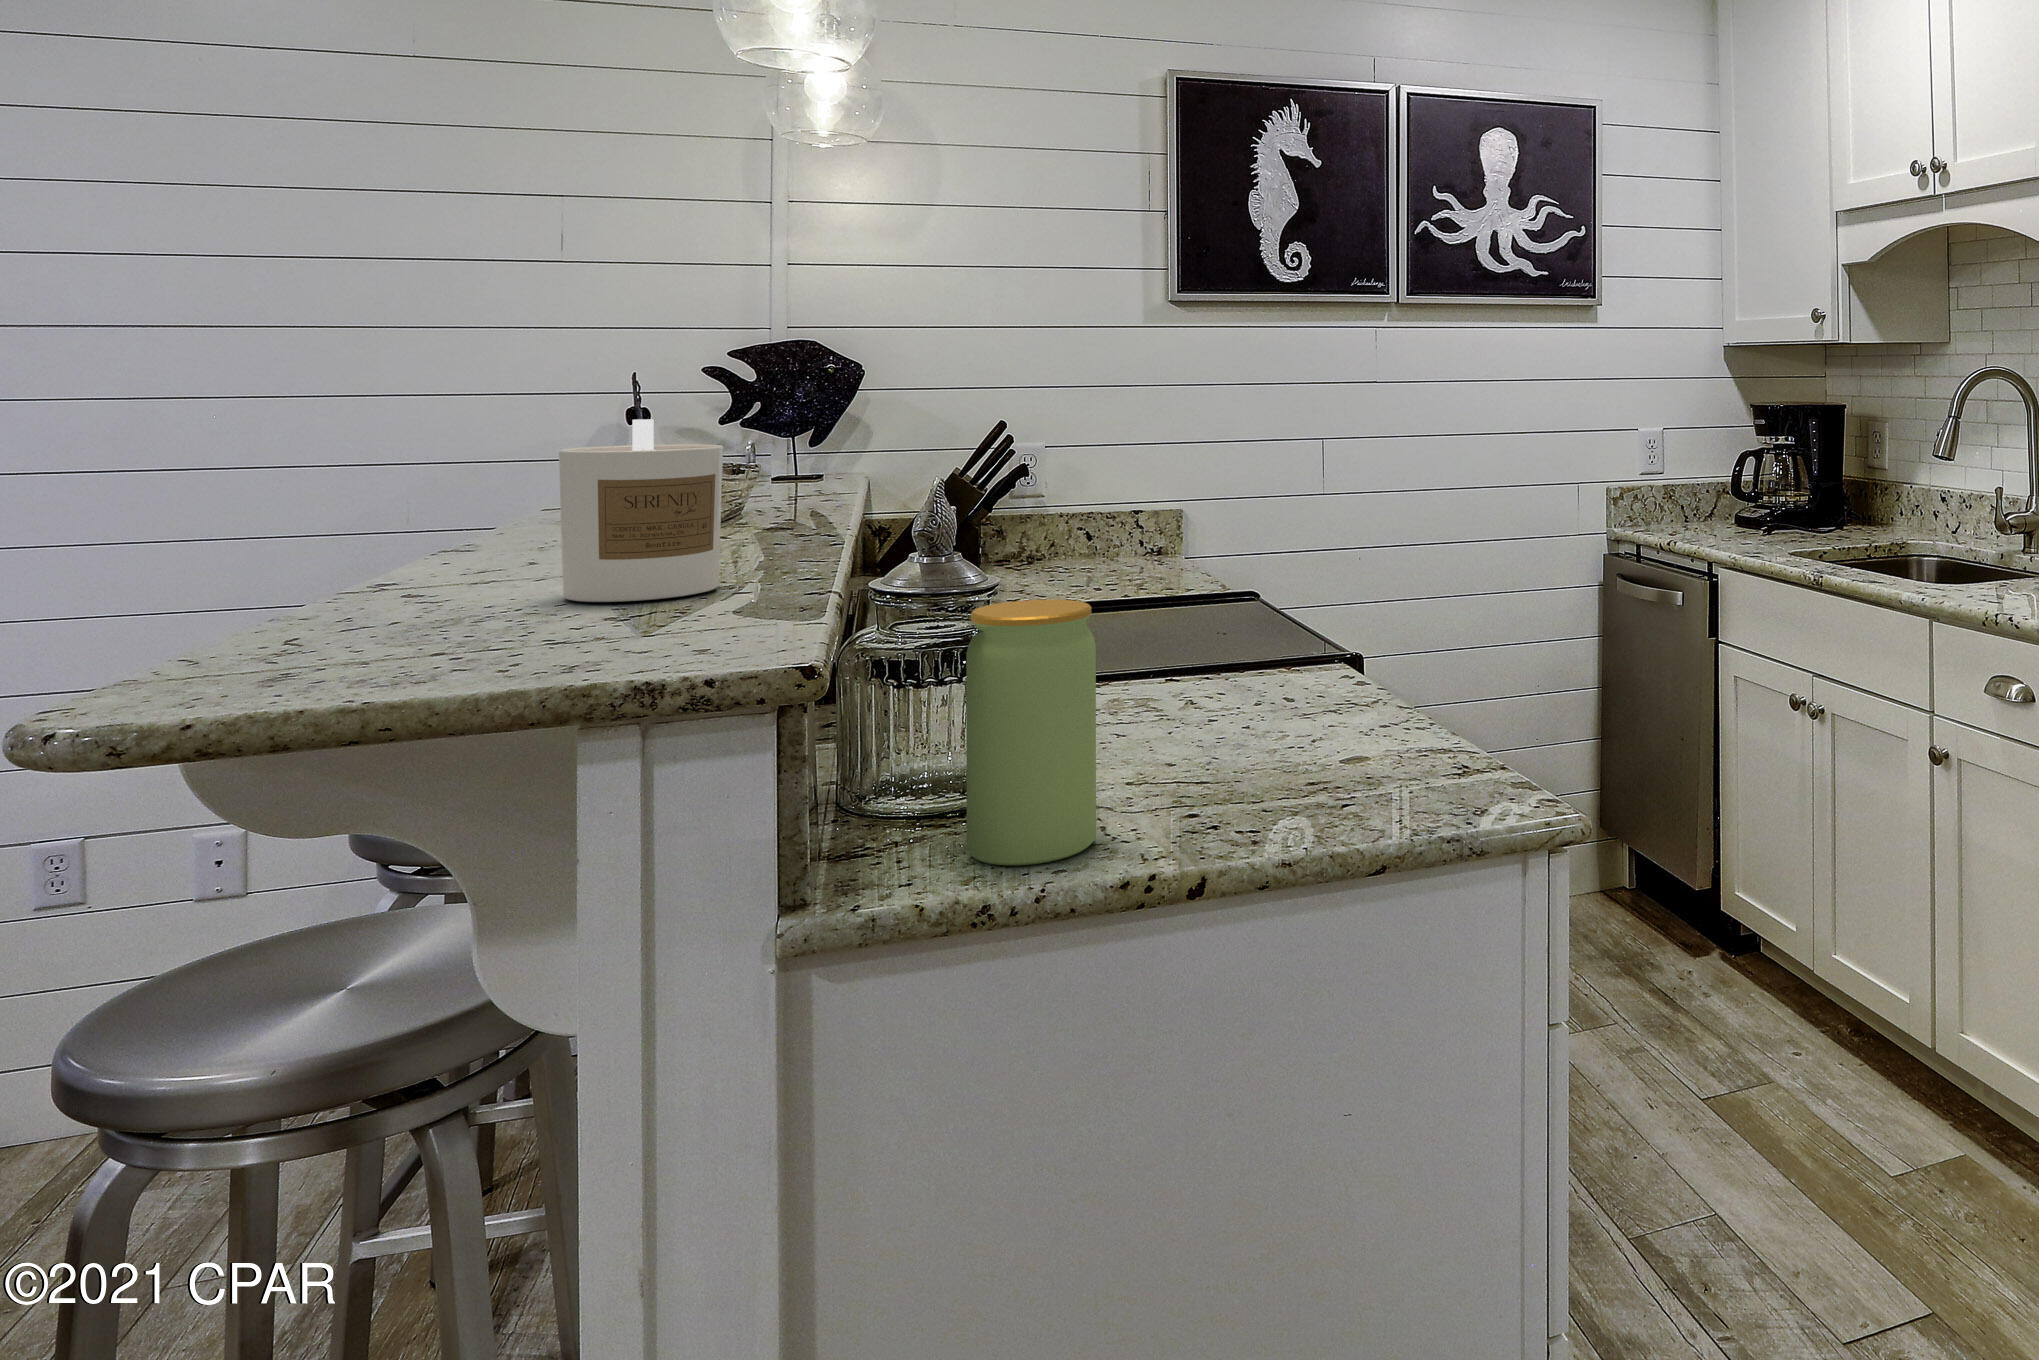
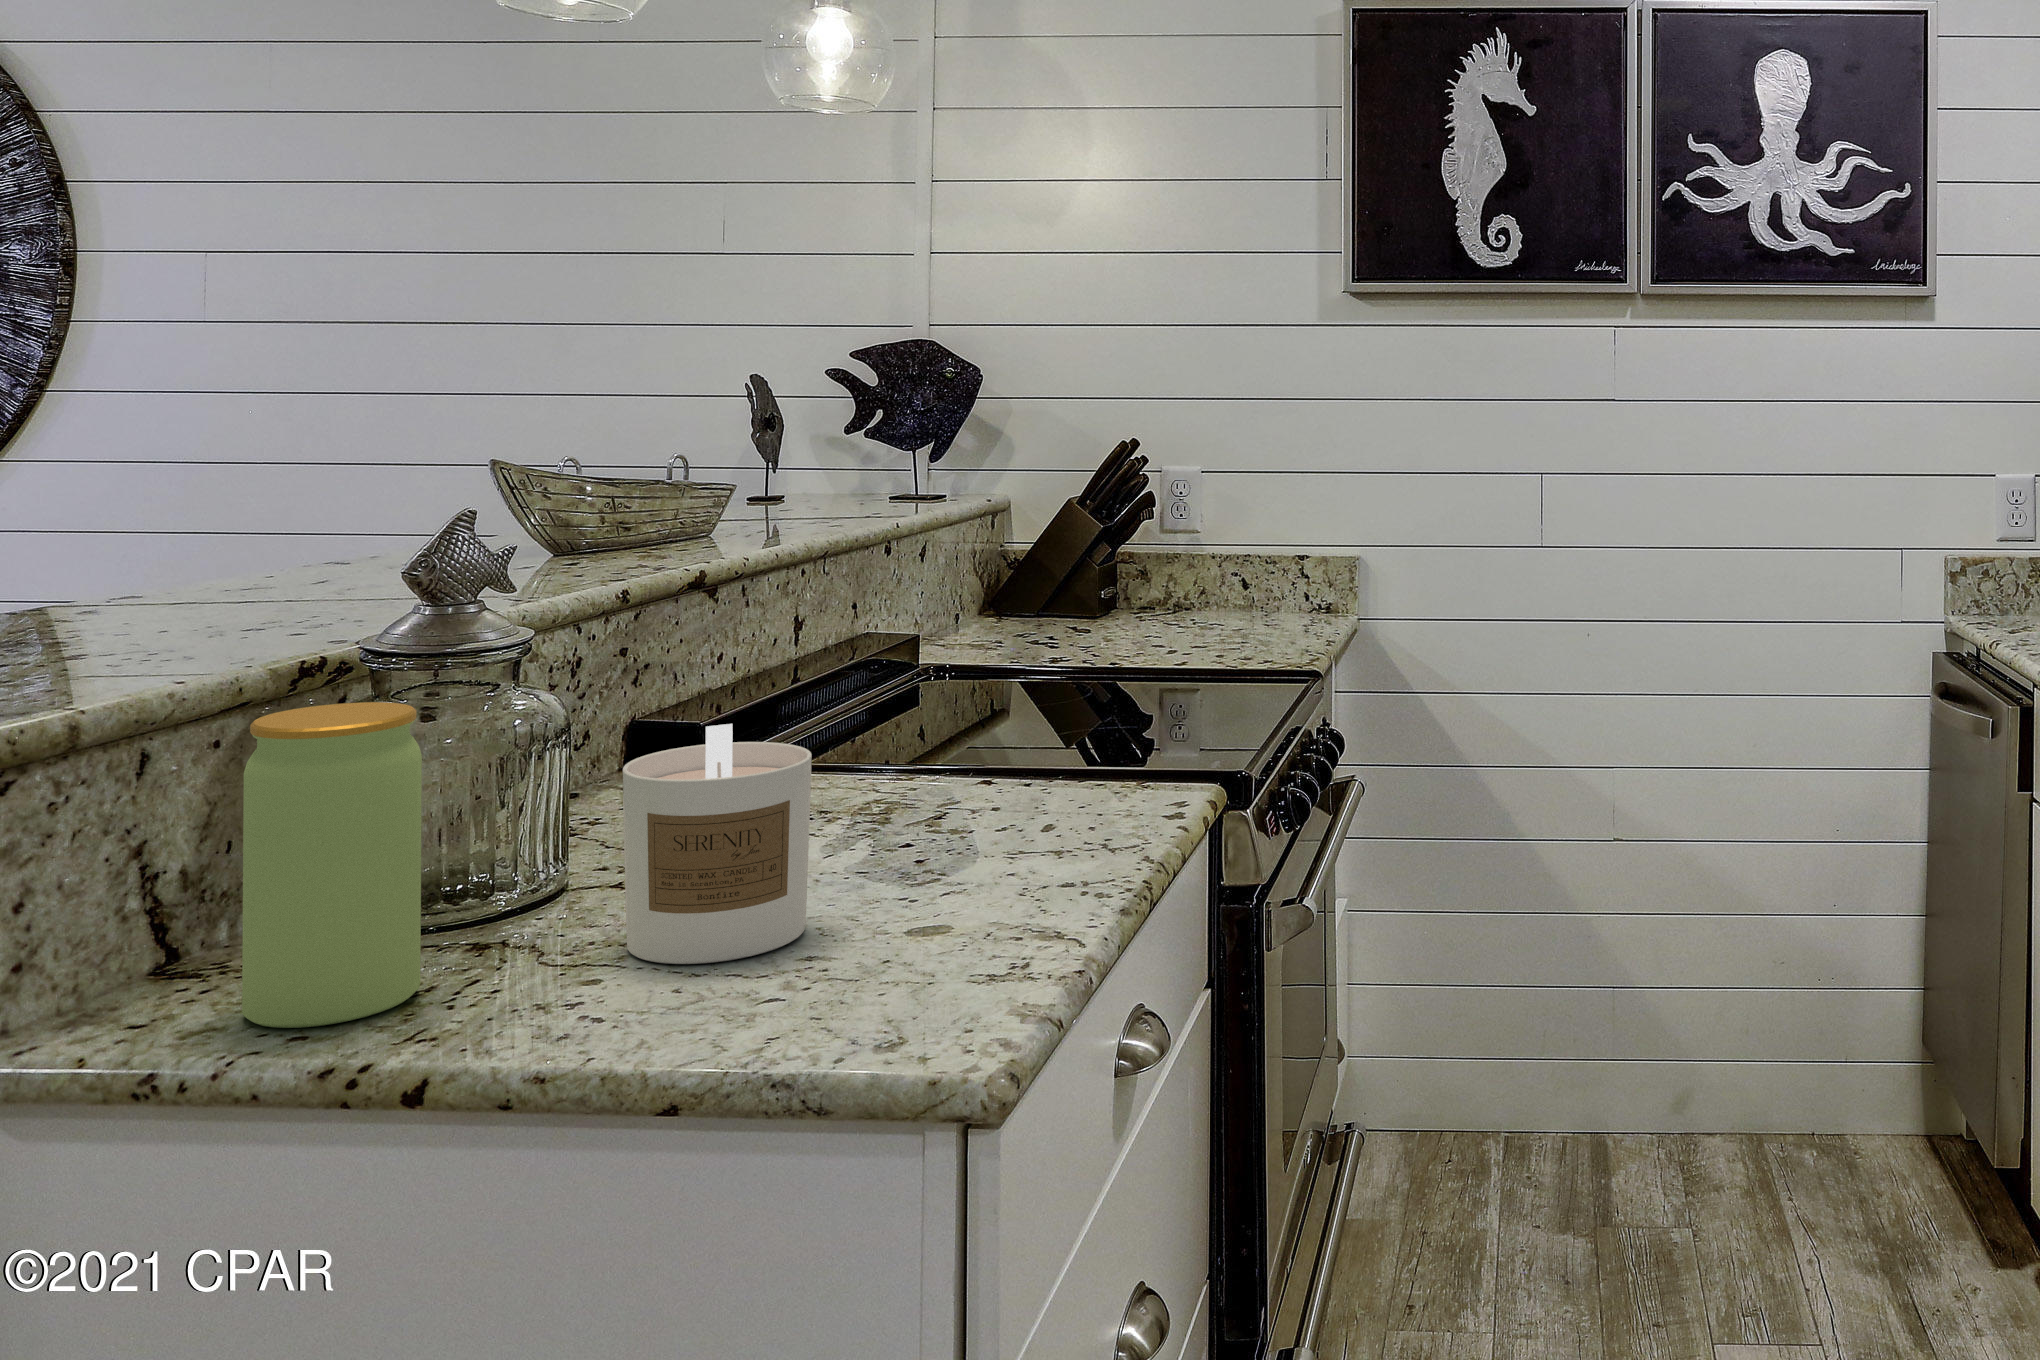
candle: present [559,419,723,602] -> present [622,724,812,964]

